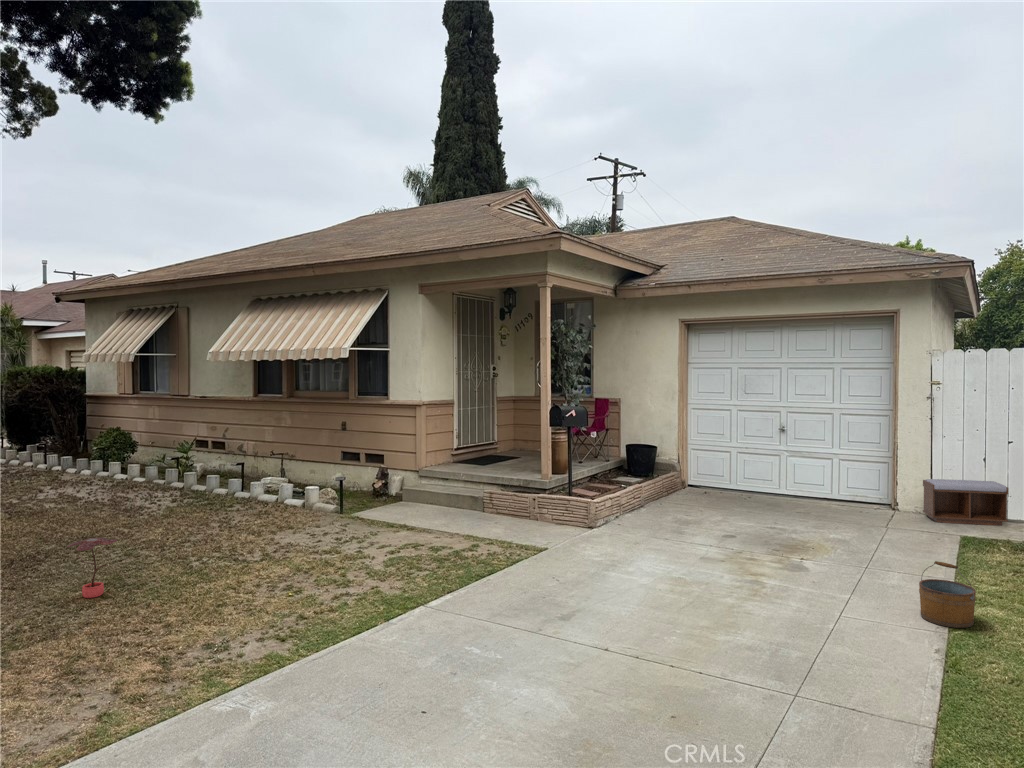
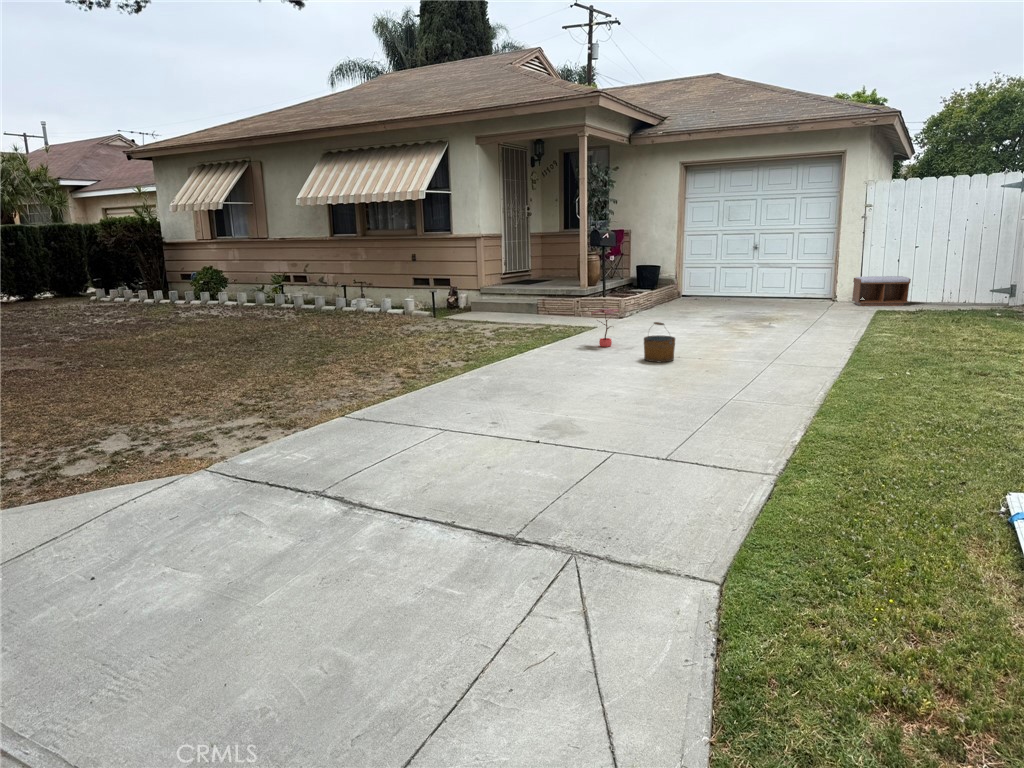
potted plant: present [67,538,117,598] -> present [592,308,619,347]
bucket: present [919,561,976,628] -> present [644,322,675,362]

